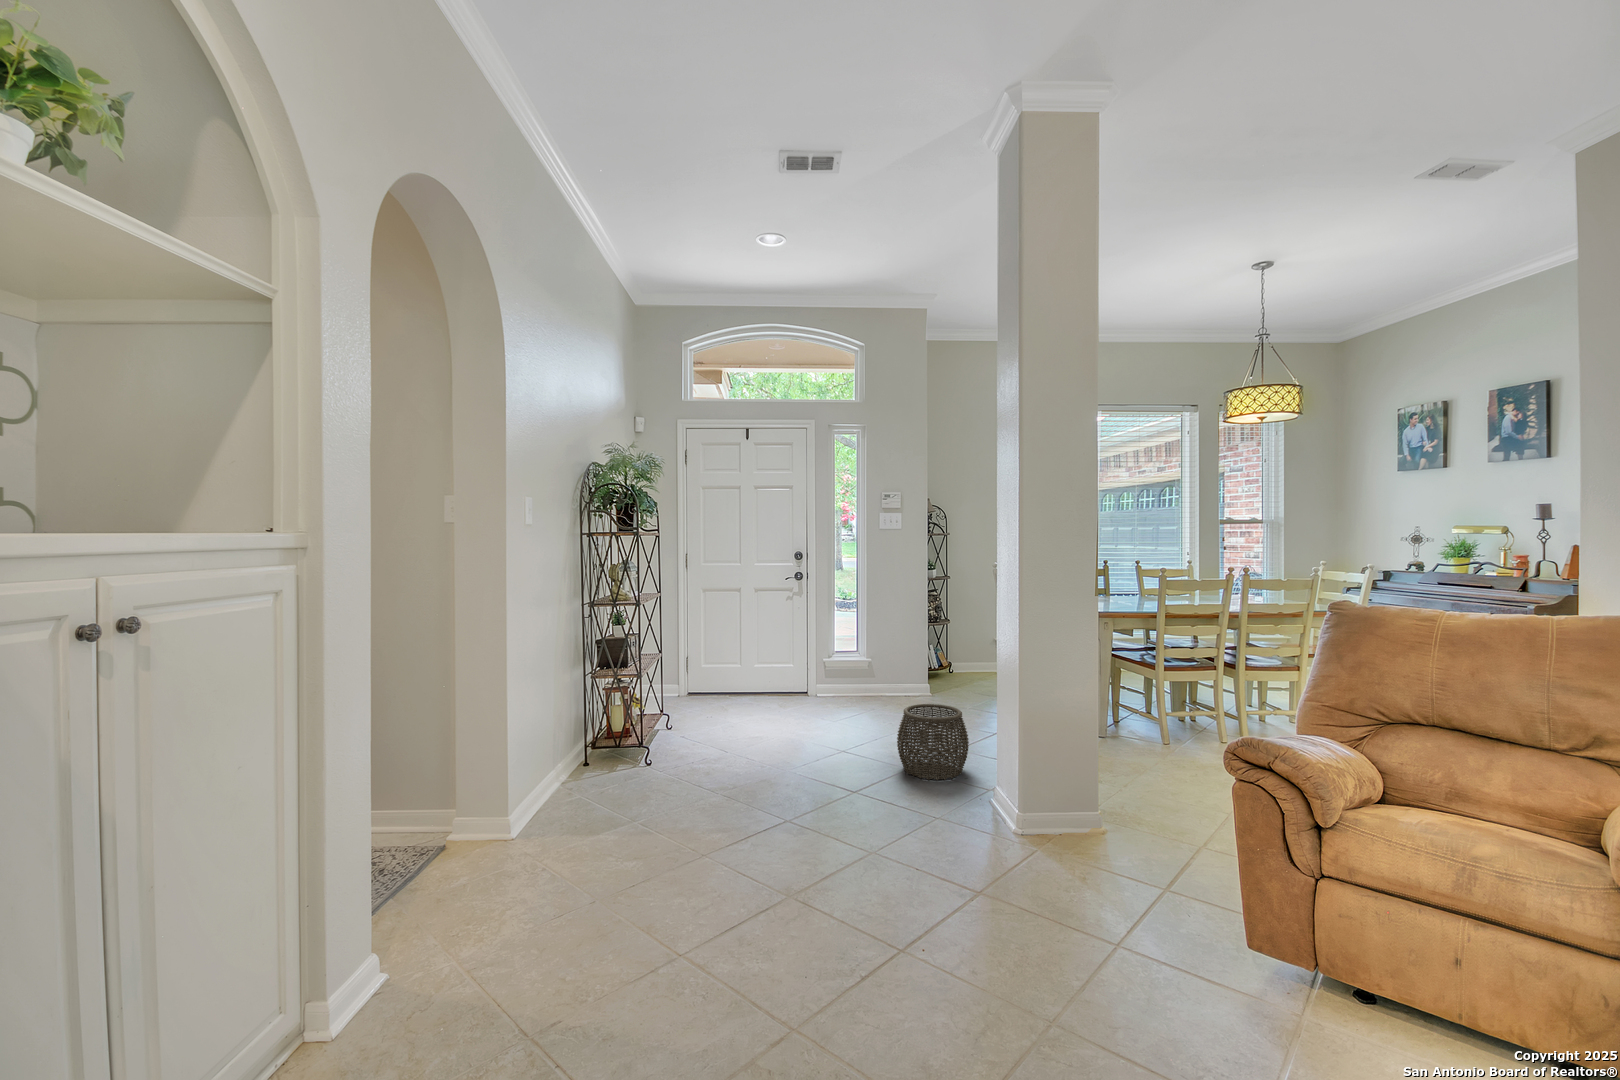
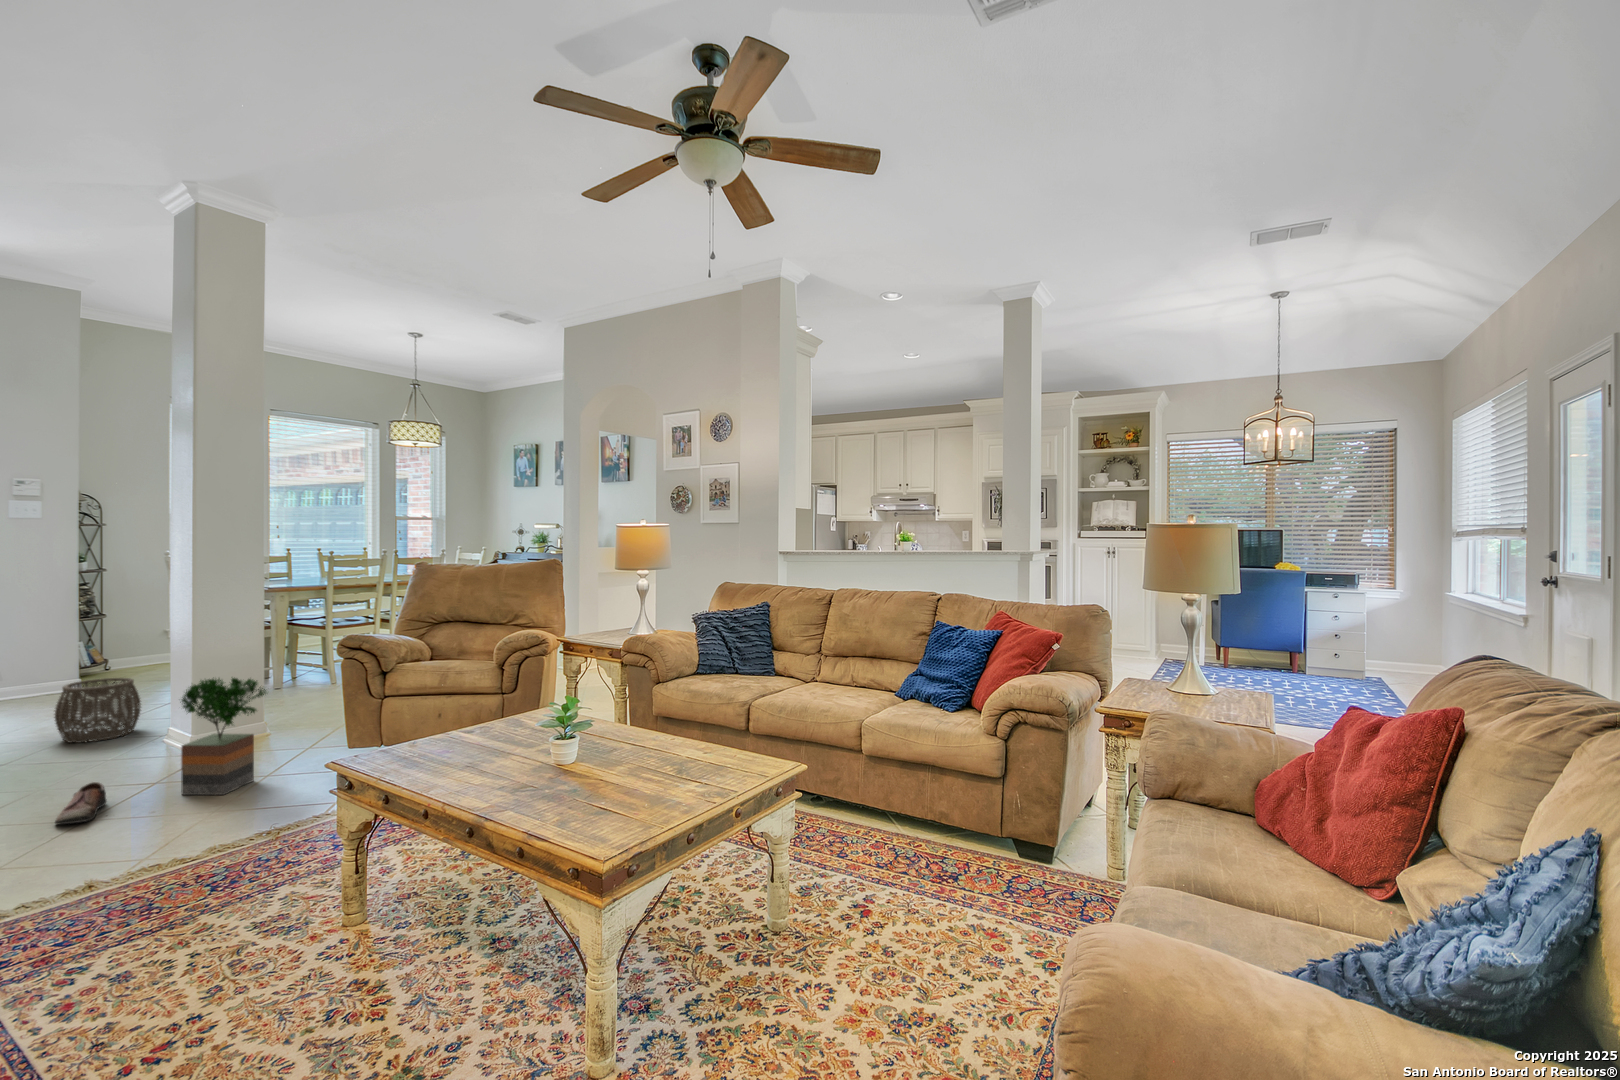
potted tree: none [999,767,1124,979] -> present [181,678,266,795]
shoe: none [866,885,922,961] -> present [55,782,107,824]

